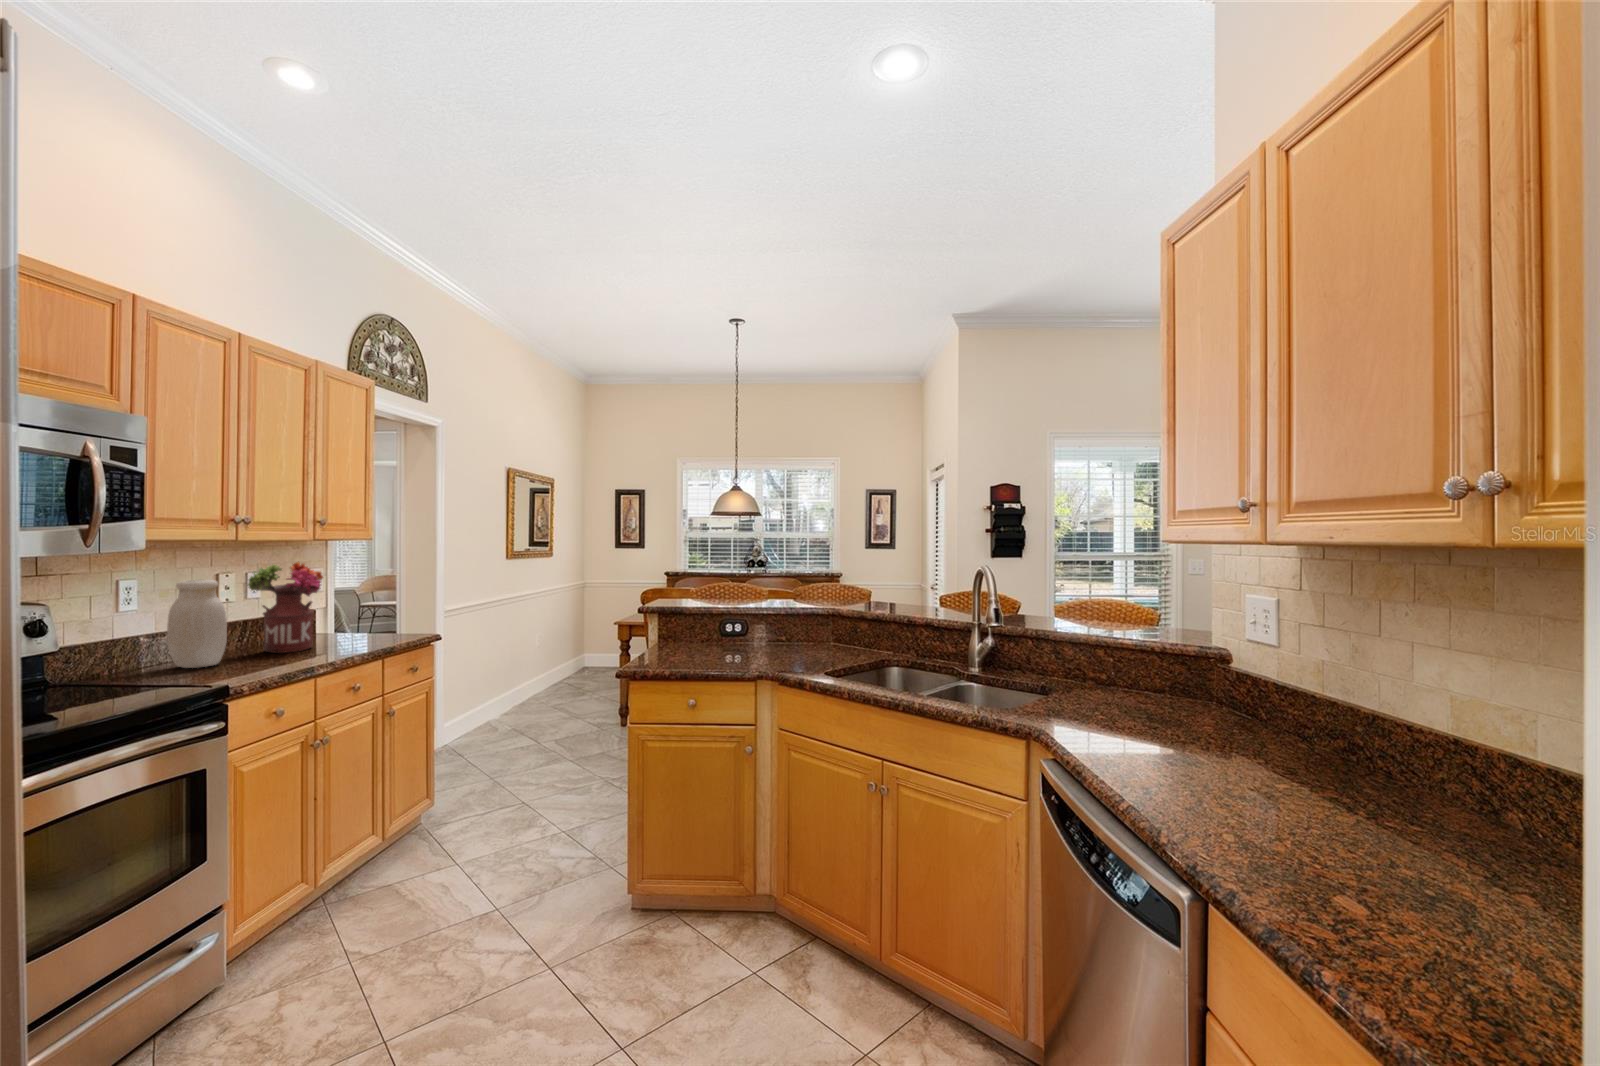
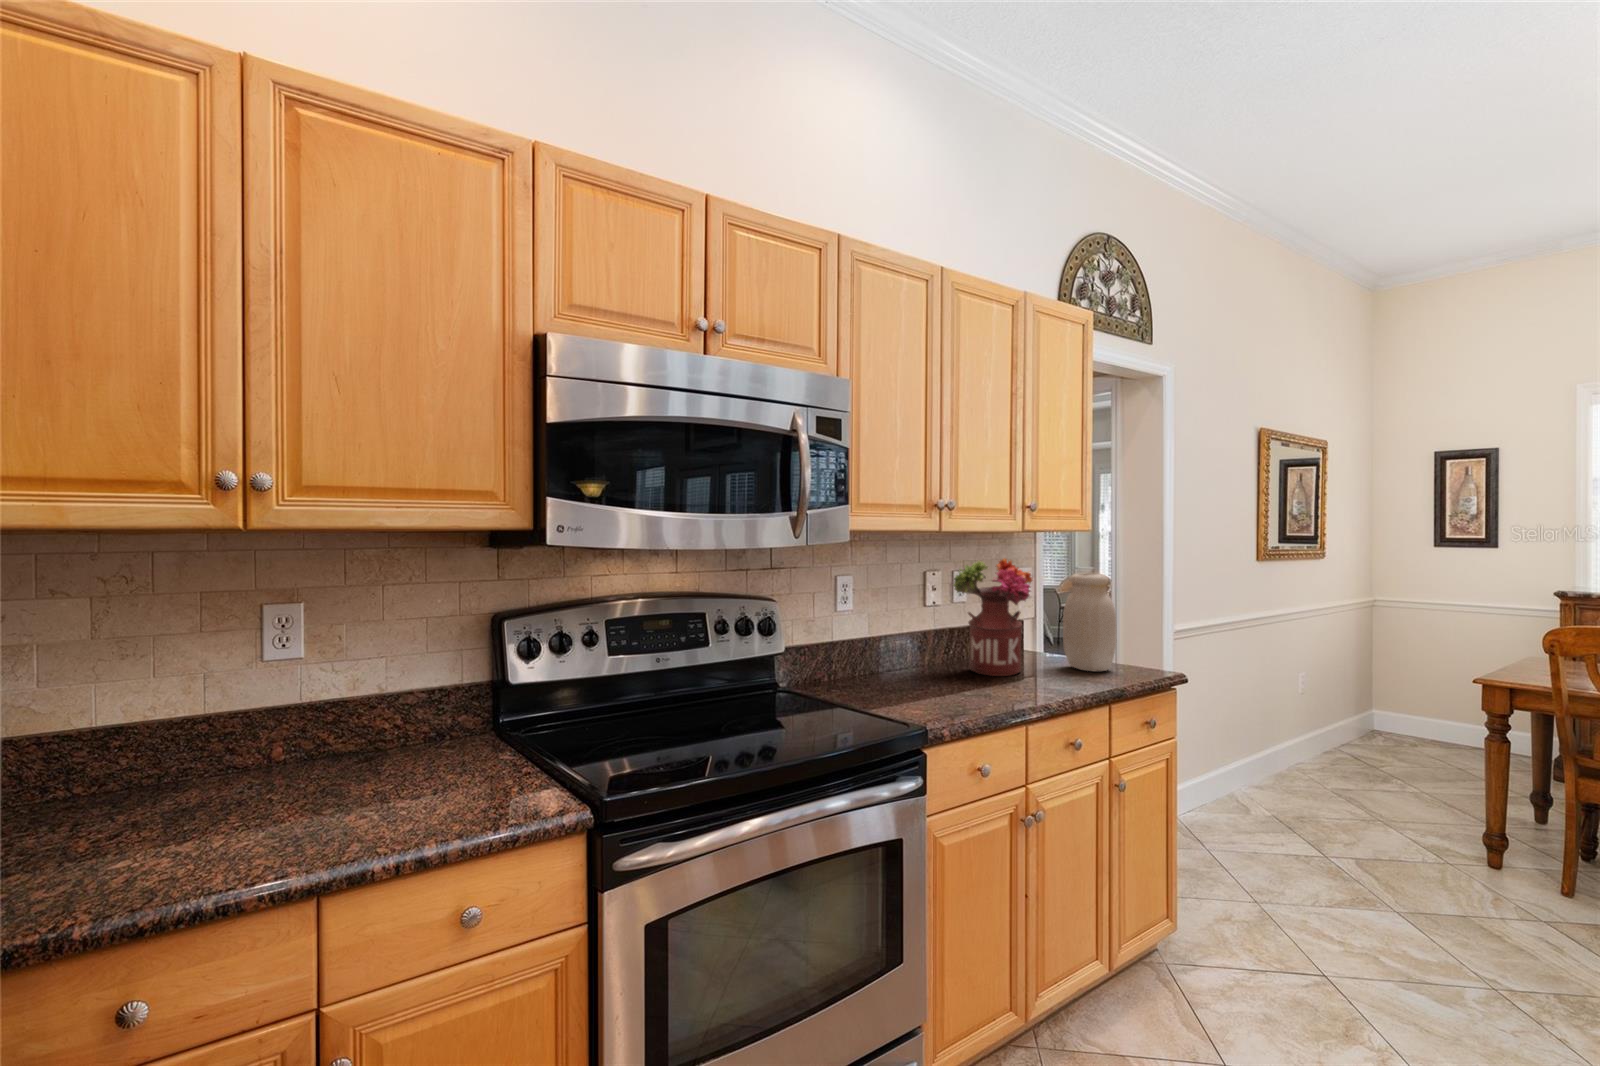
jar: present [167,580,227,668] -> present [1063,573,1116,672]

